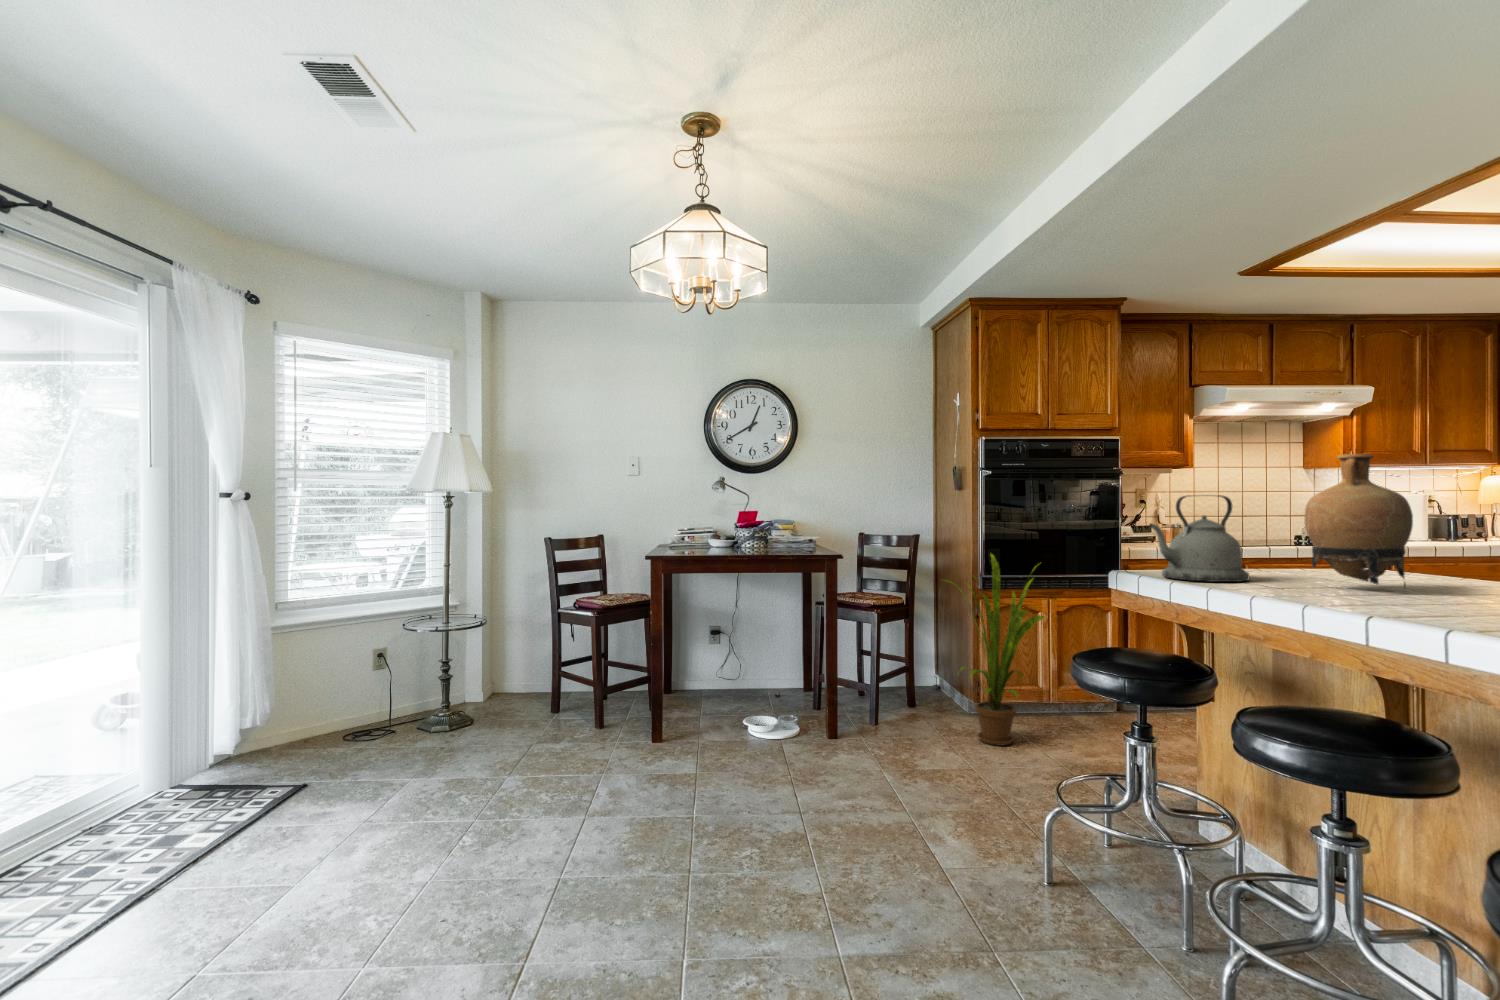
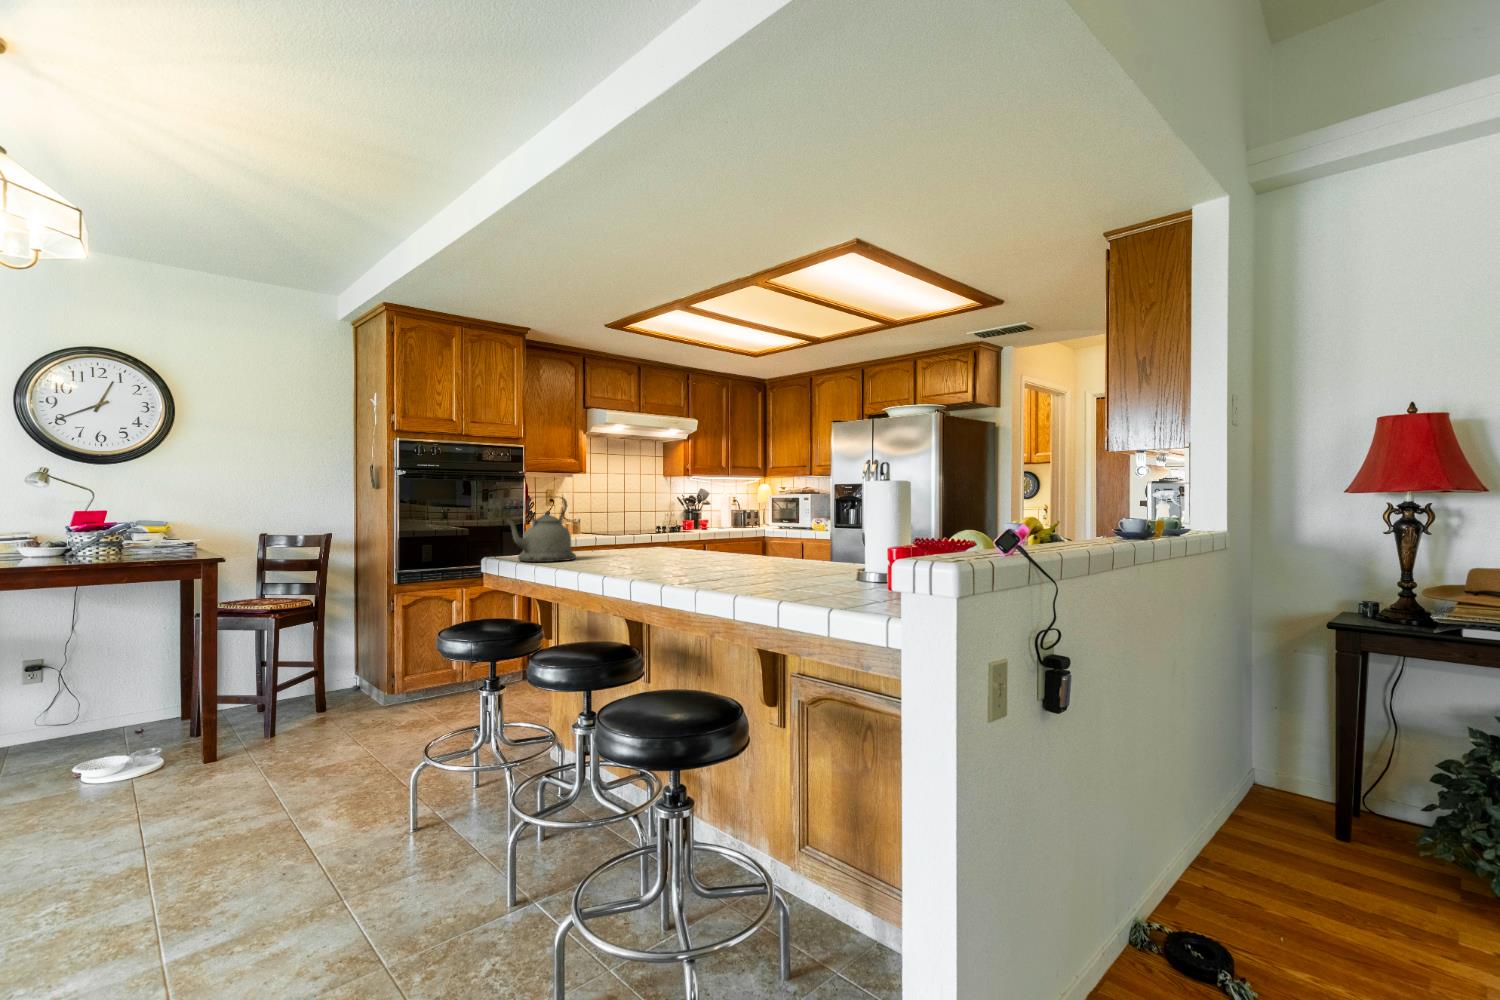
vase: present [1305,454,1413,588] -> none [604,470,659,560]
house plant: present [949,554,1045,746] -> none [345,548,453,729]

